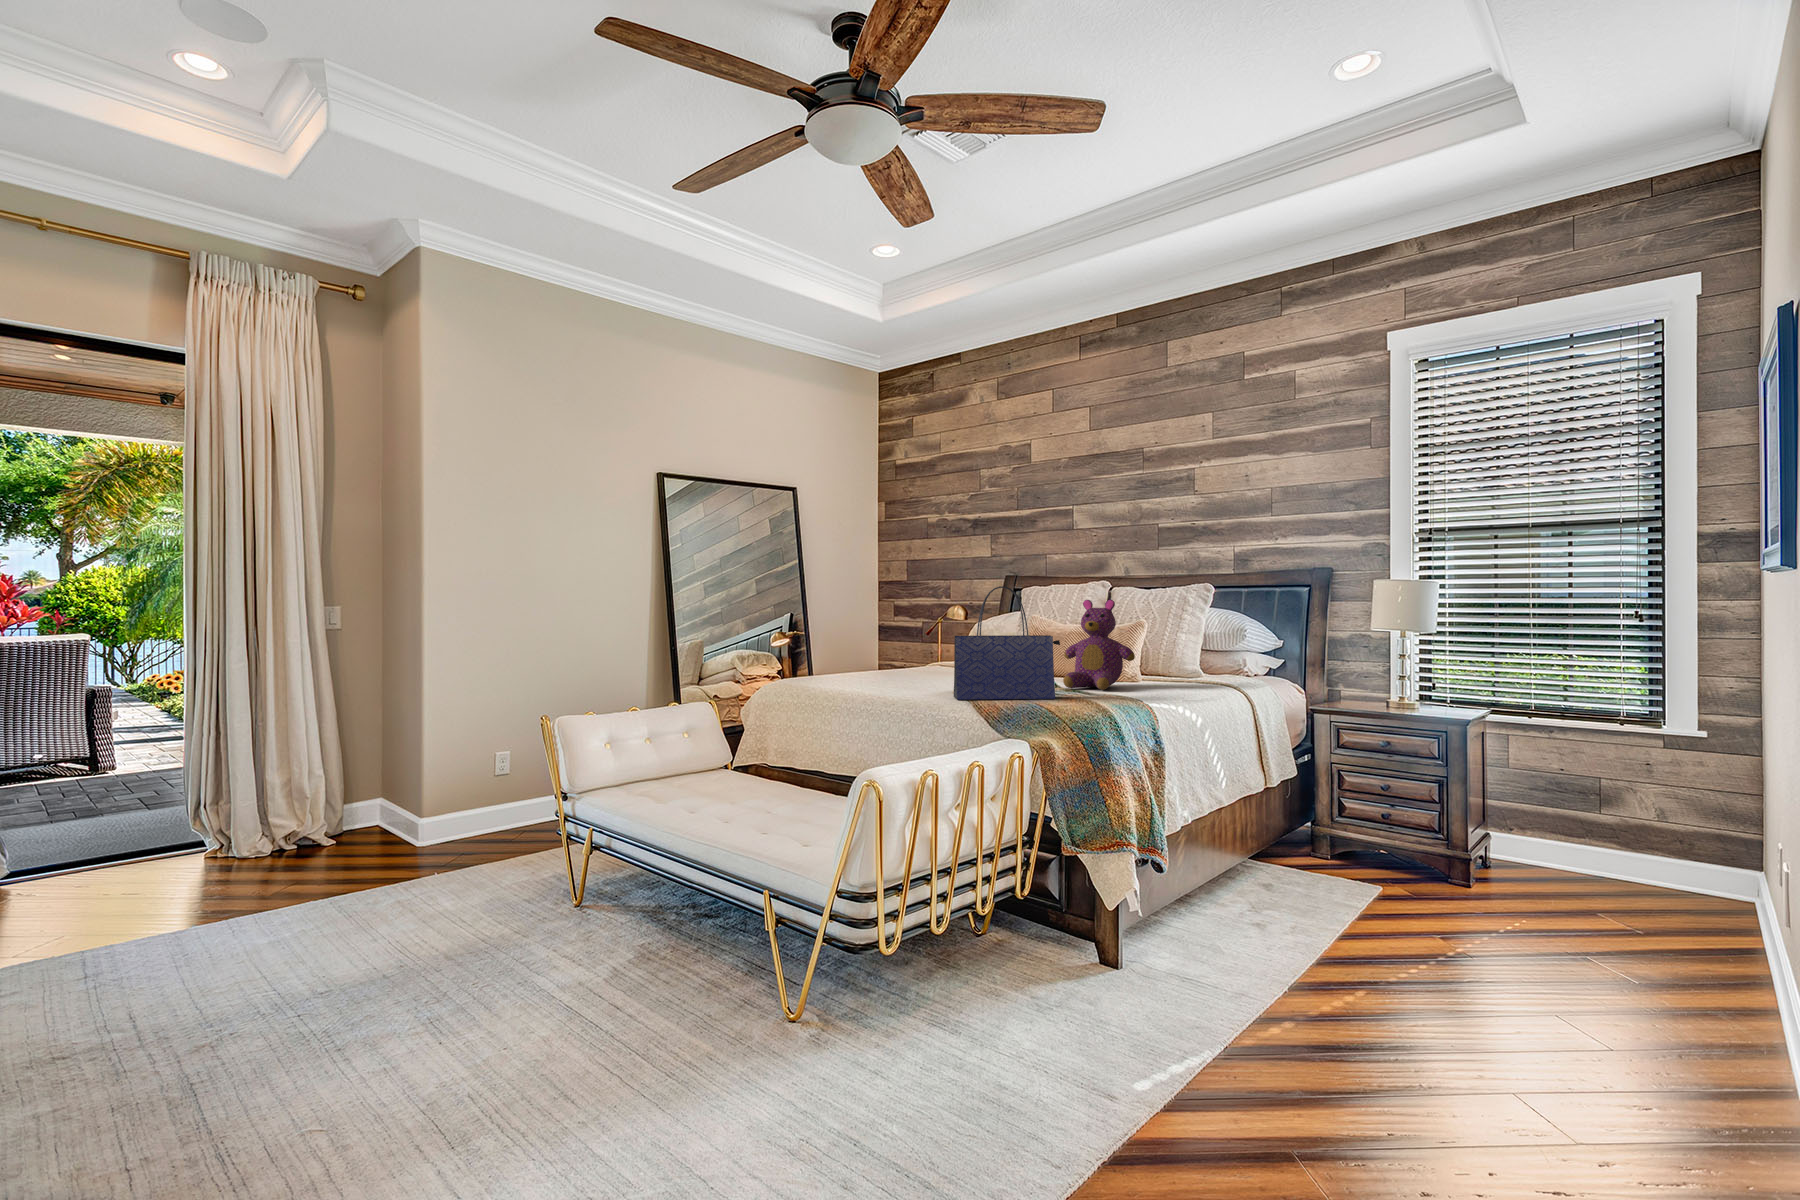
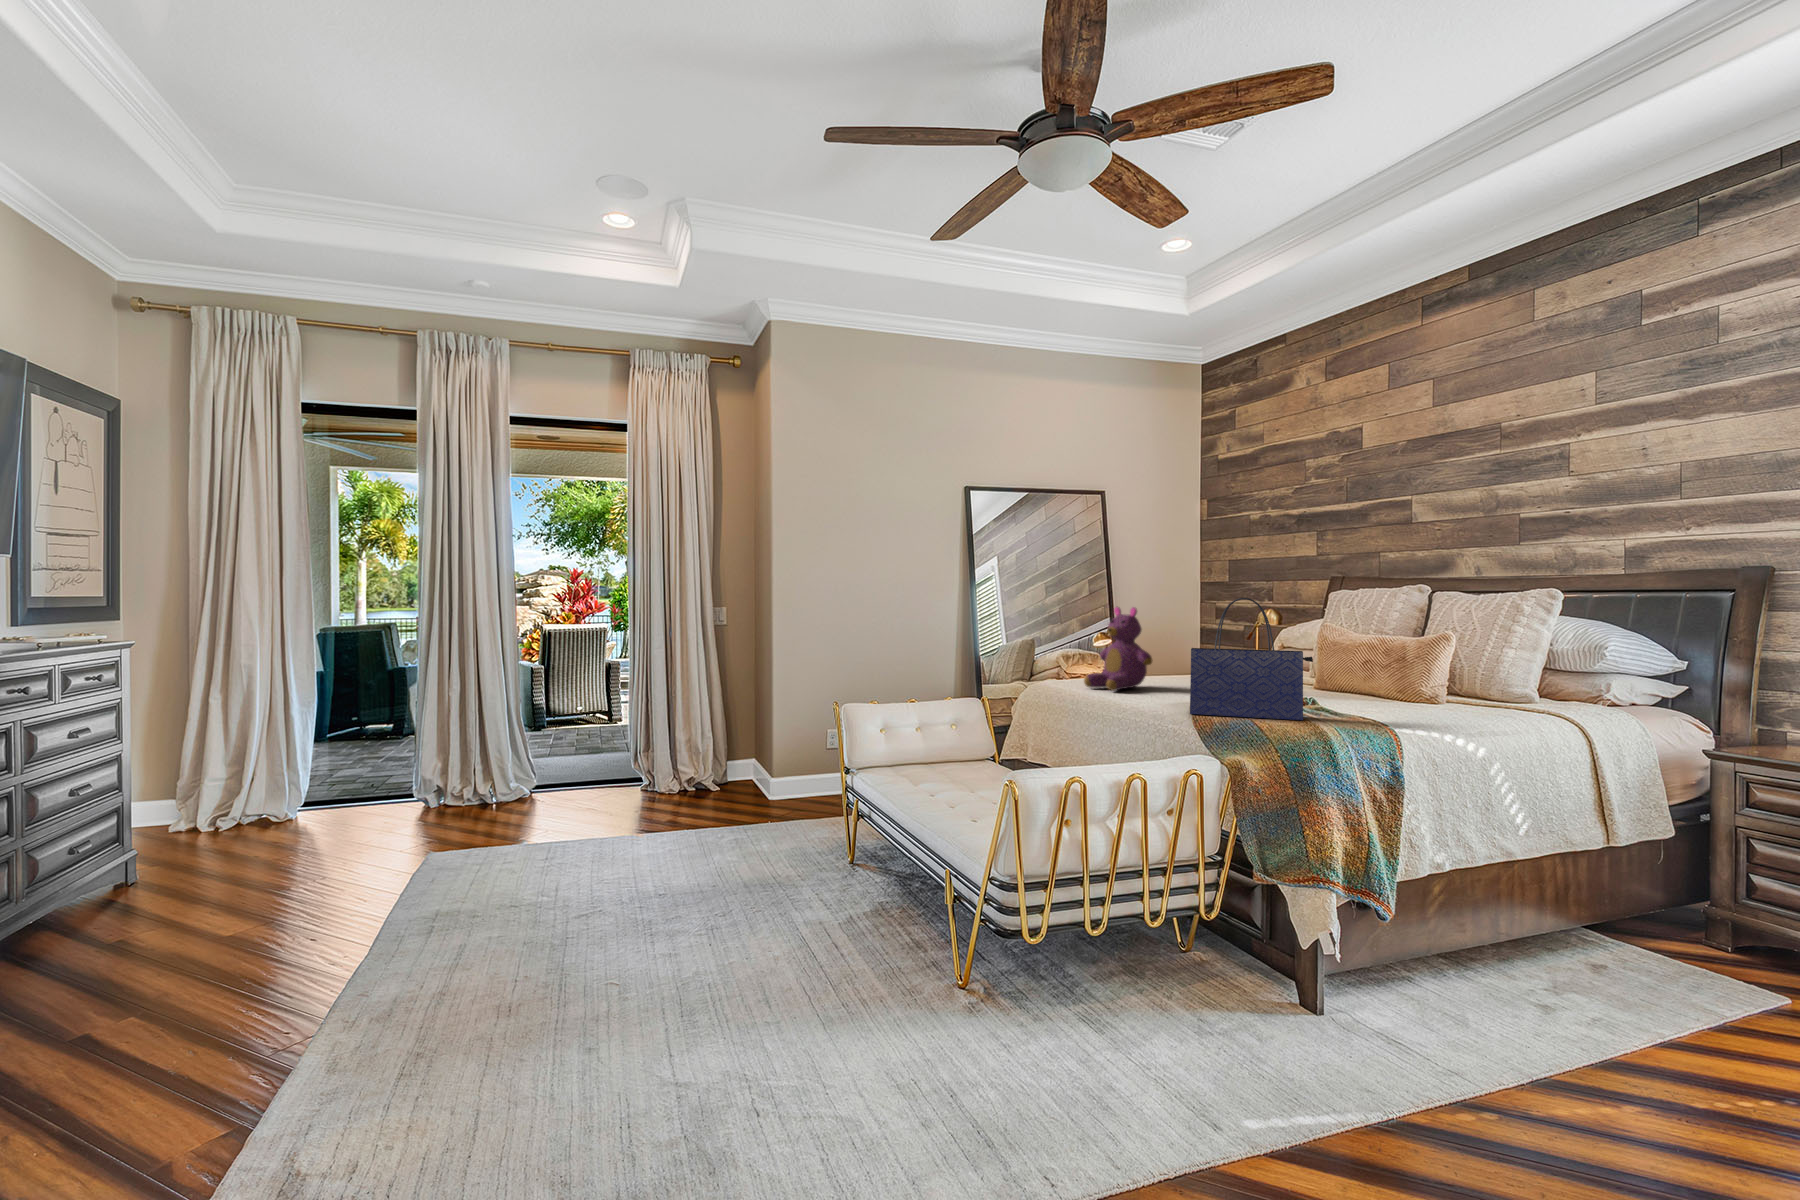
teddy bear: present [1063,600,1135,690] -> present [1084,607,1153,691]

